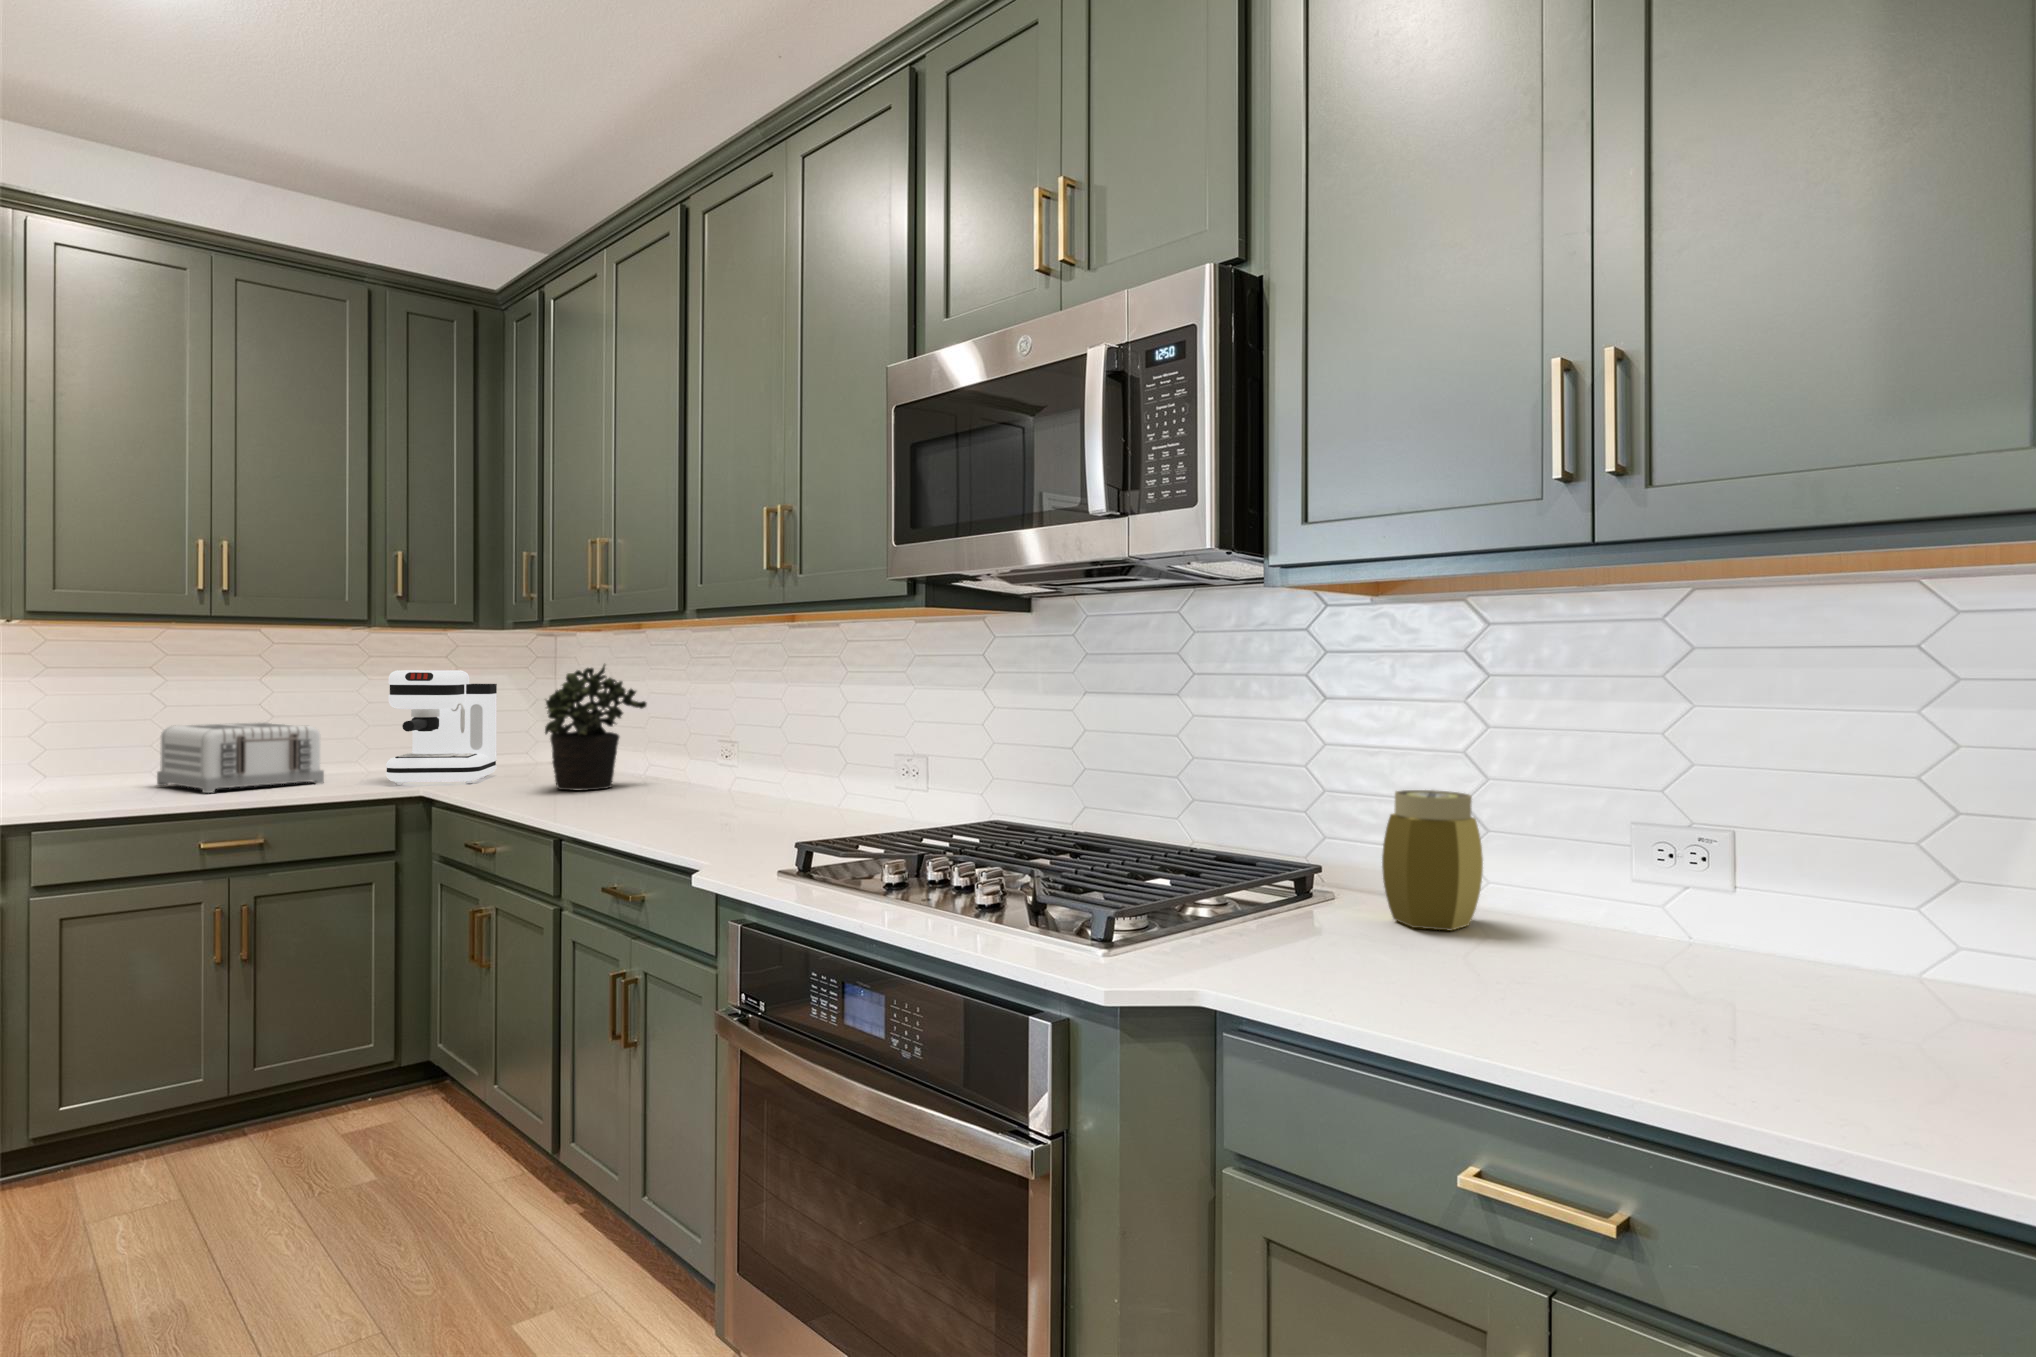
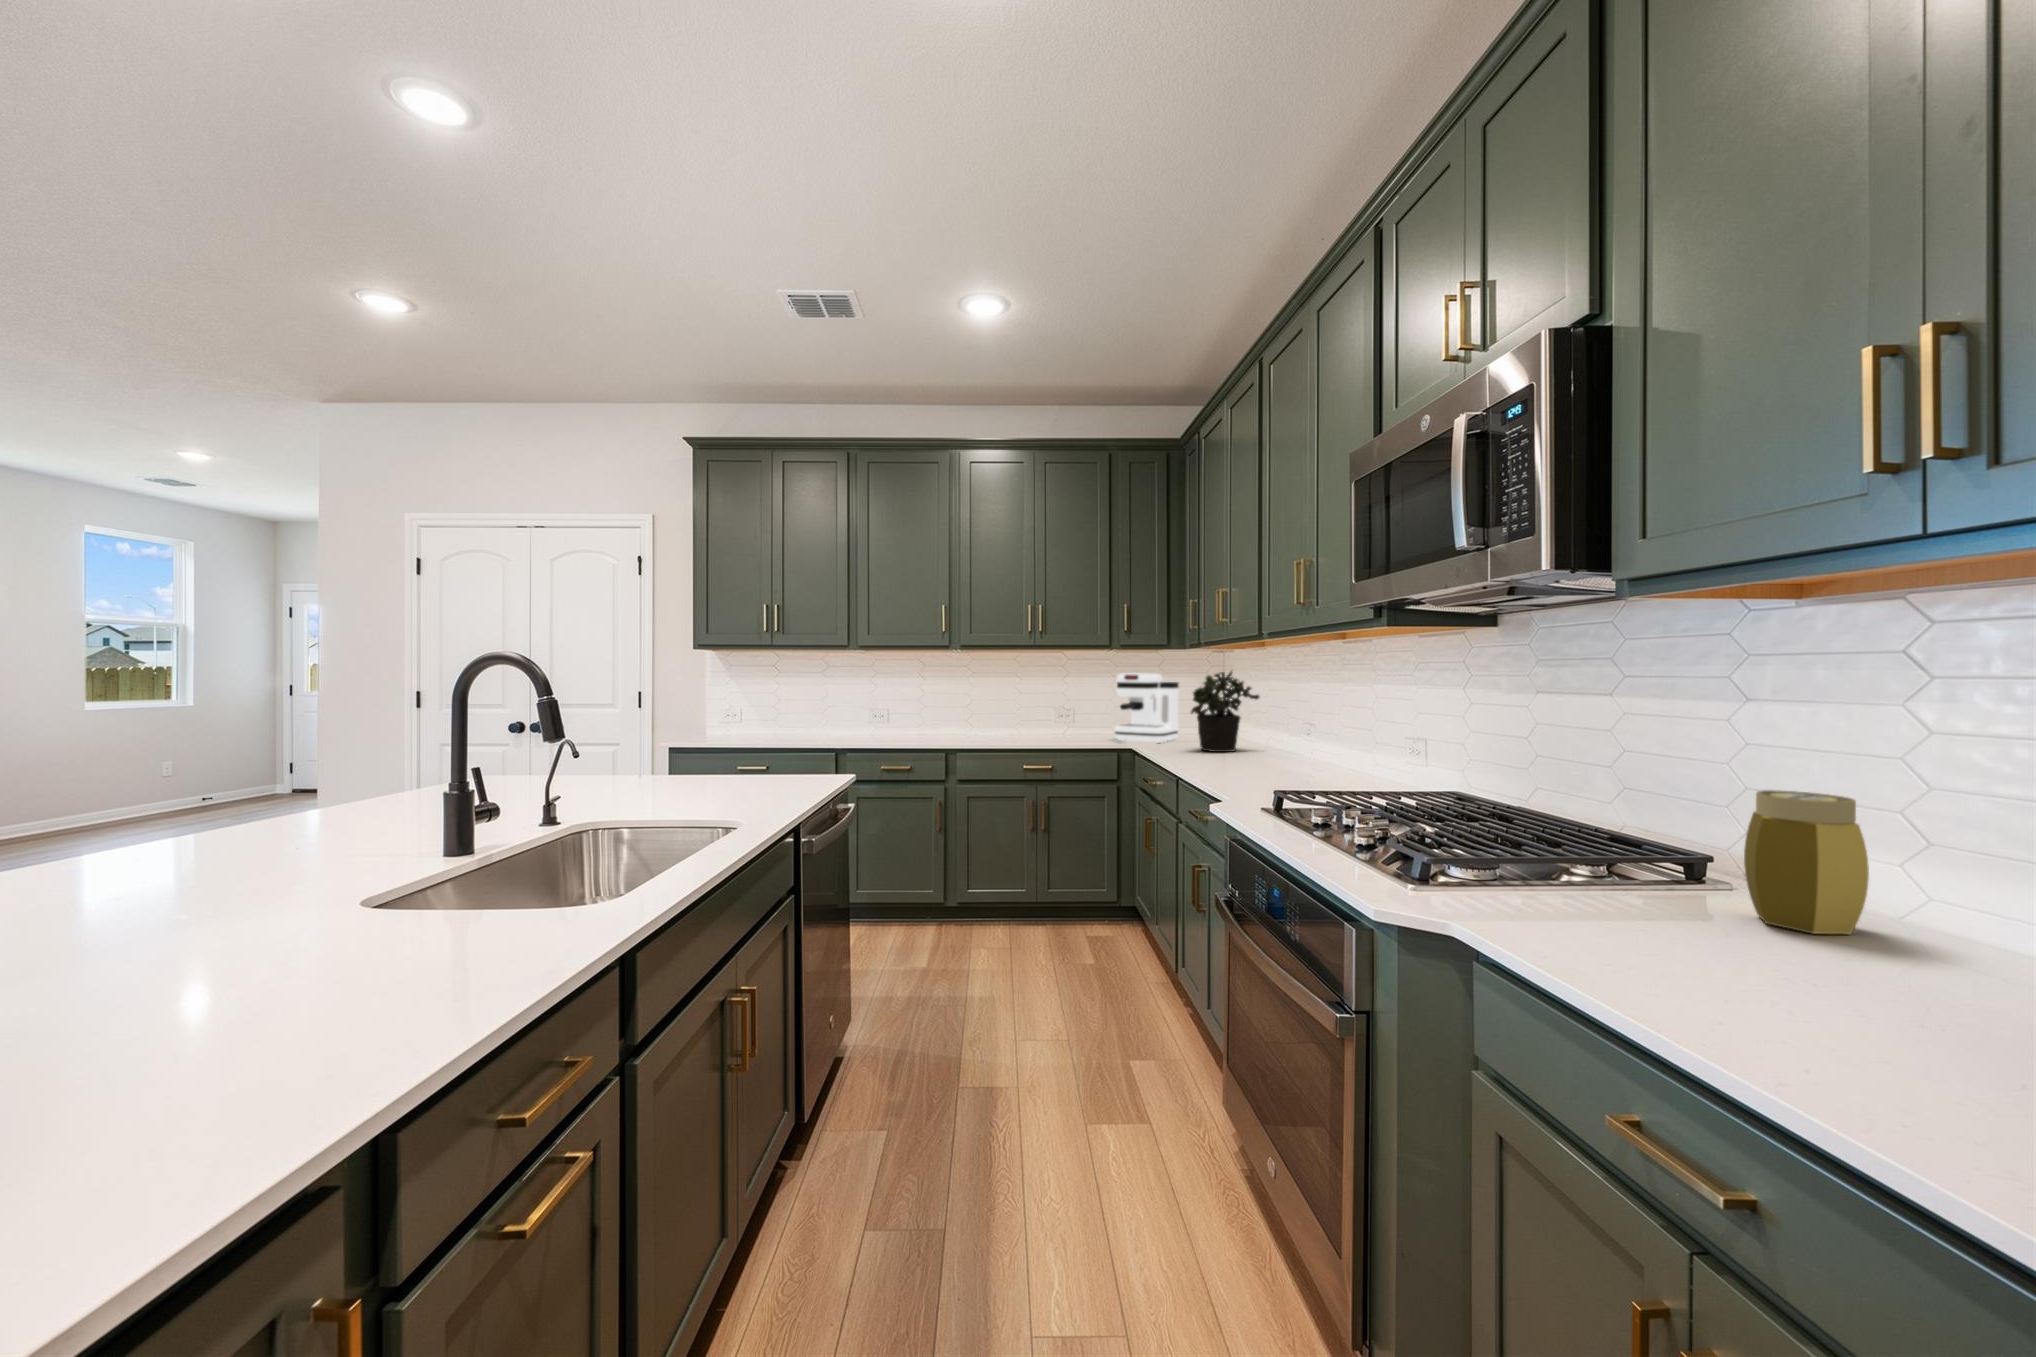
toaster: present [157,722,324,793] -> none [1015,703,1088,740]

